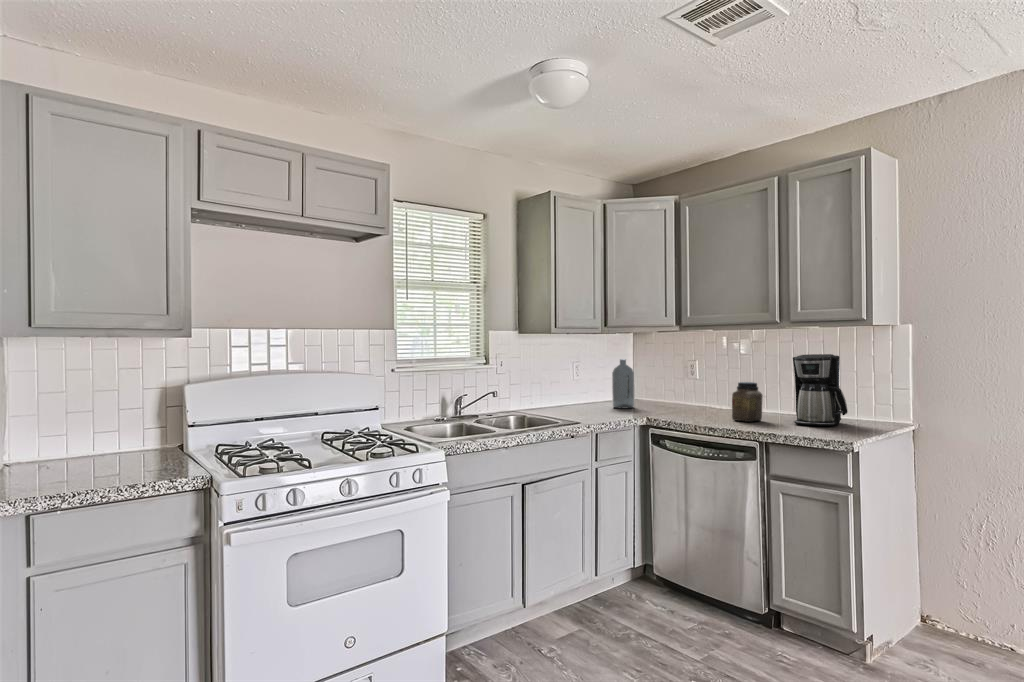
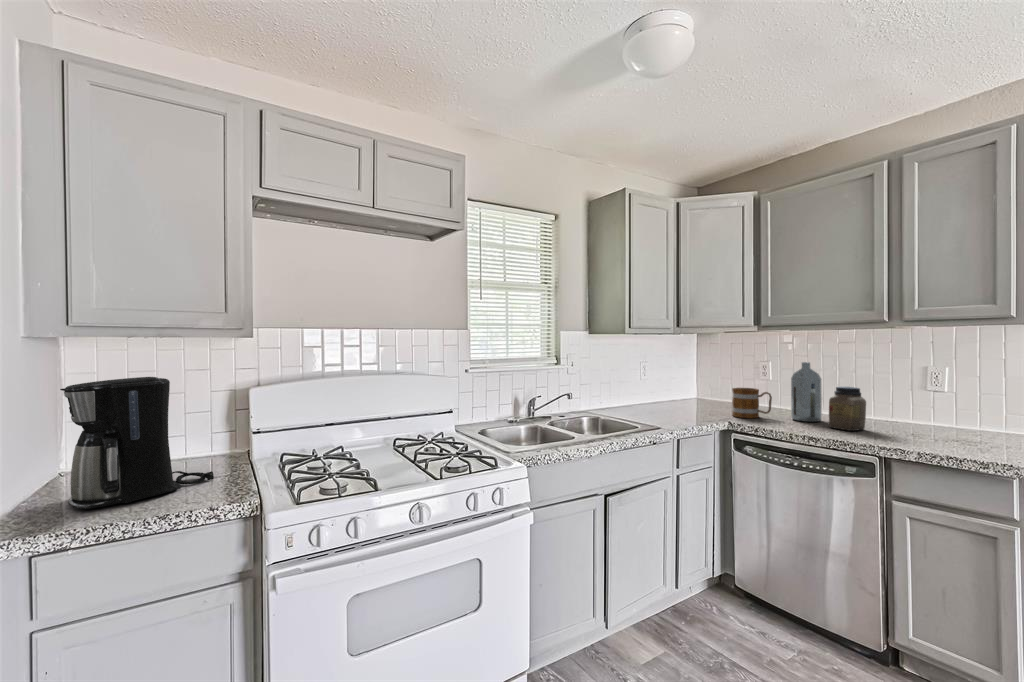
coffee maker: present [793,354,848,426] -> present [60,377,214,510]
bottle: present [612,359,634,408] -> present [791,362,822,422]
mug: none [654,386,689,415] -> present [732,388,772,418]

